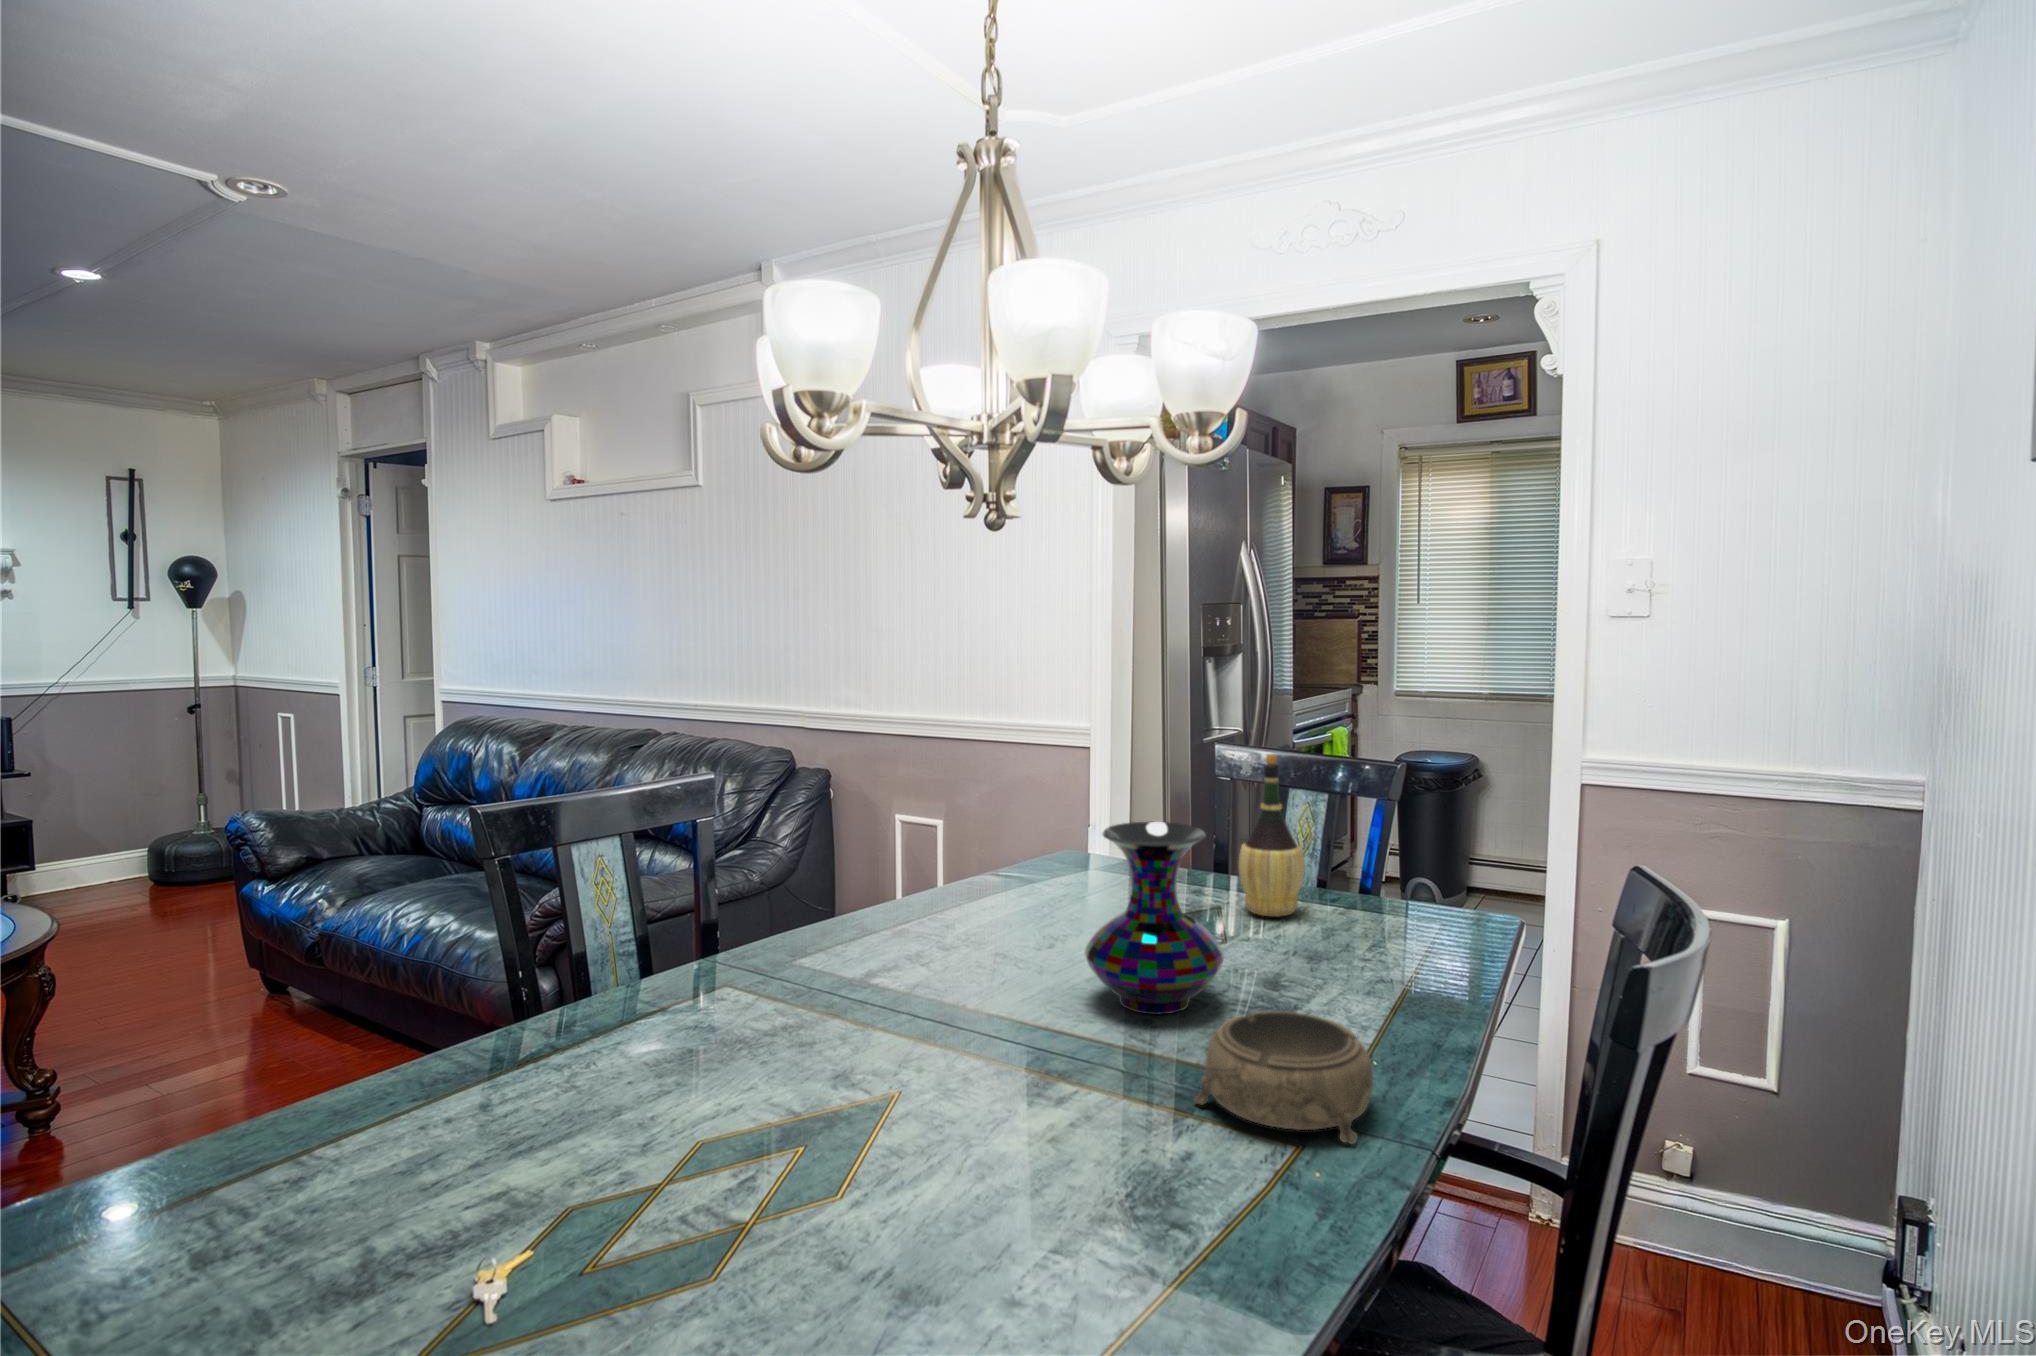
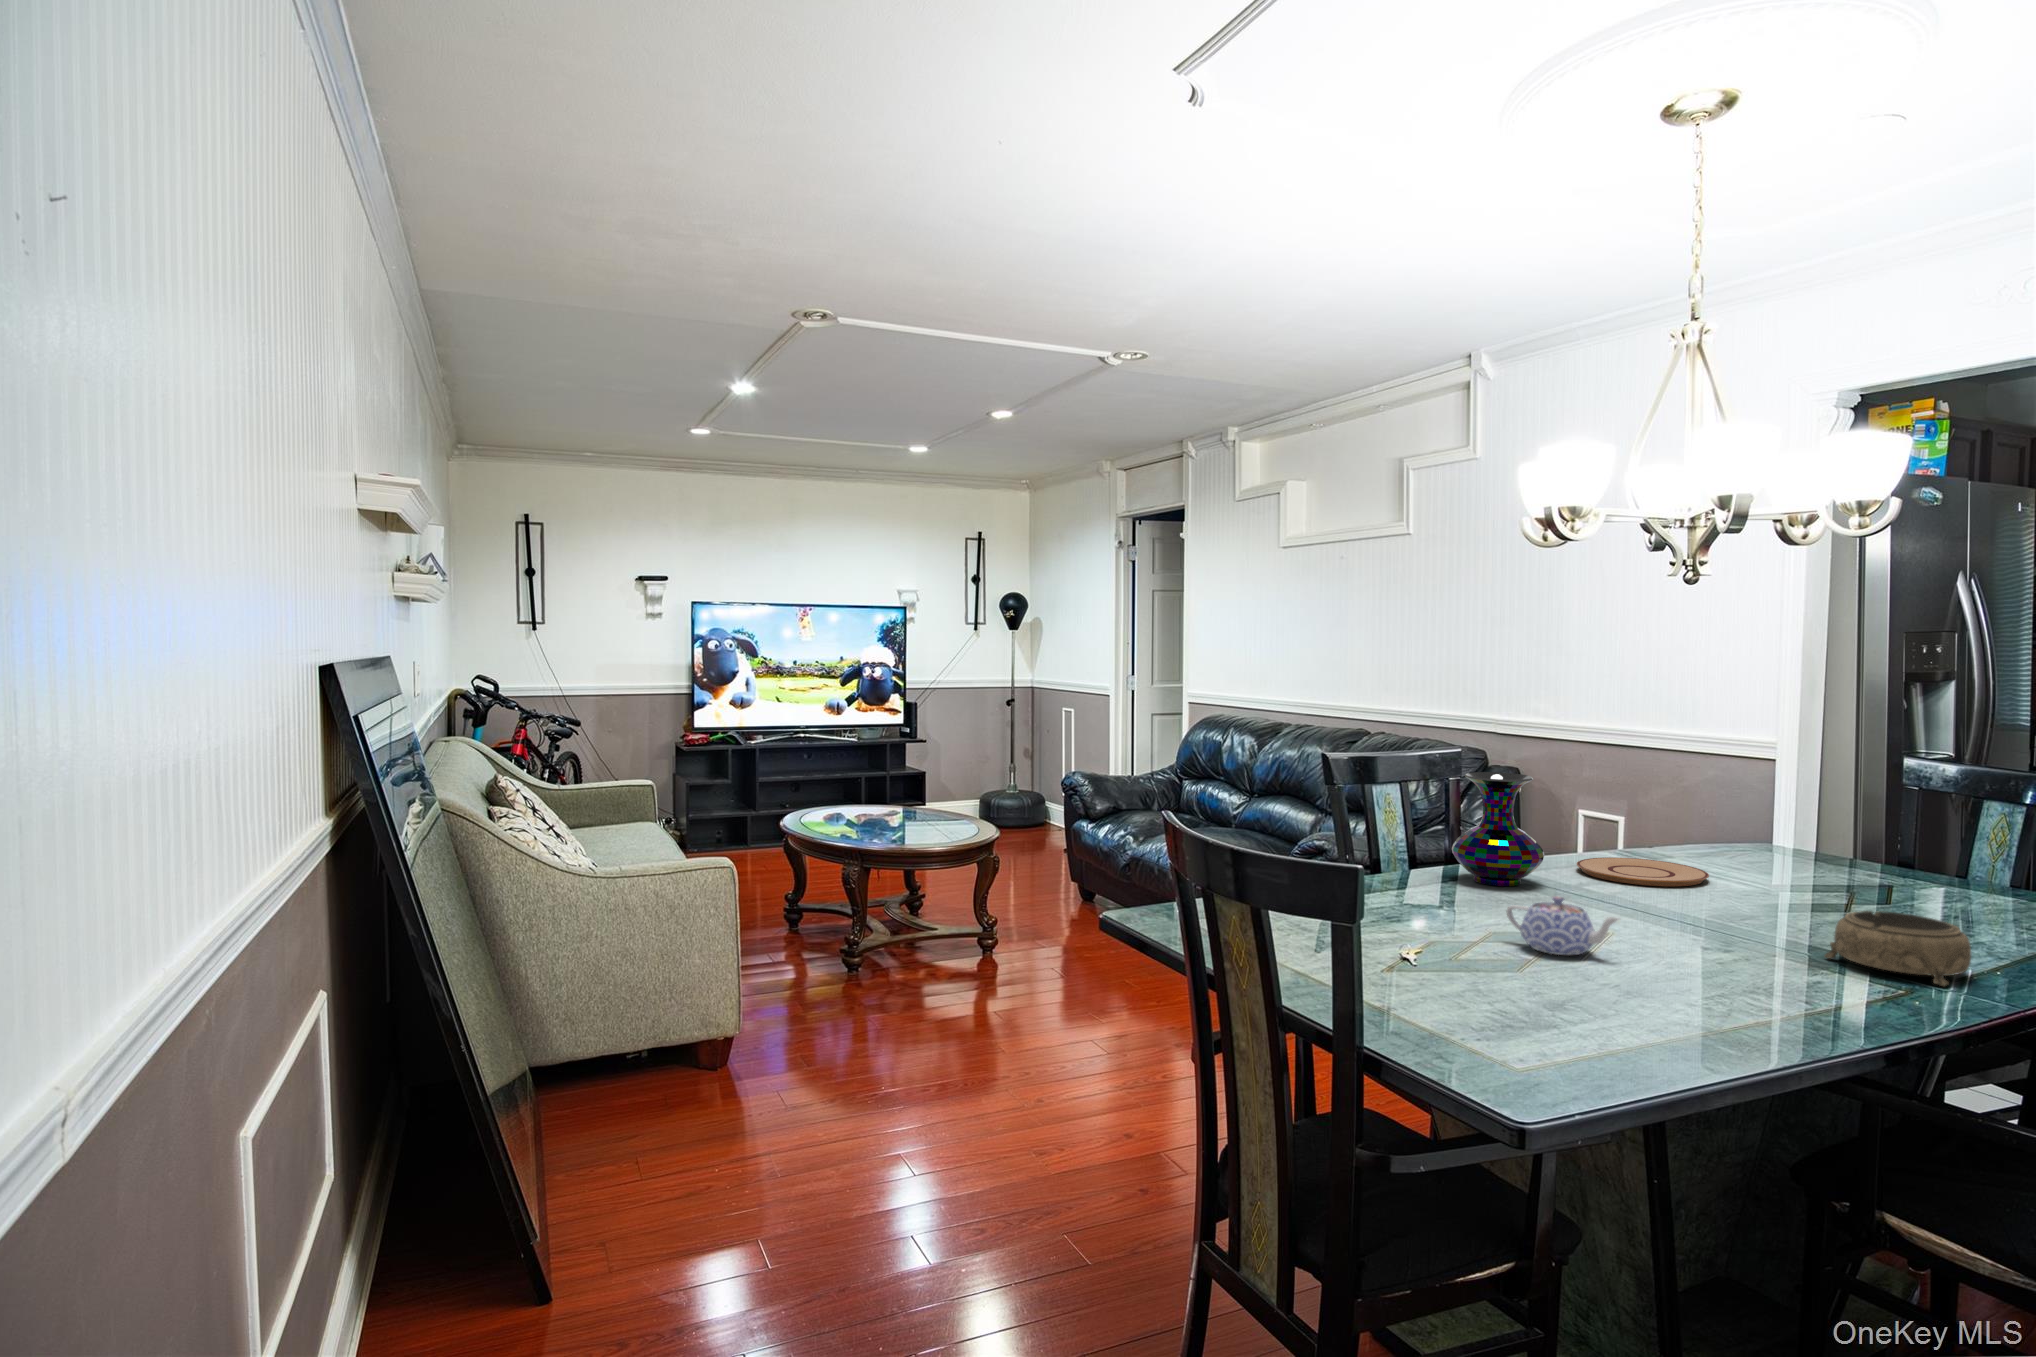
wine bottle: present [1239,754,1305,916] -> none [1913,761,1983,896]
vase: present [1085,822,1224,1015] -> present [1452,772,1544,886]
plate: none [870,908,1031,963] -> present [1577,857,1709,886]
teapot: none [713,1103,906,1229] -> present [1506,896,1618,955]

